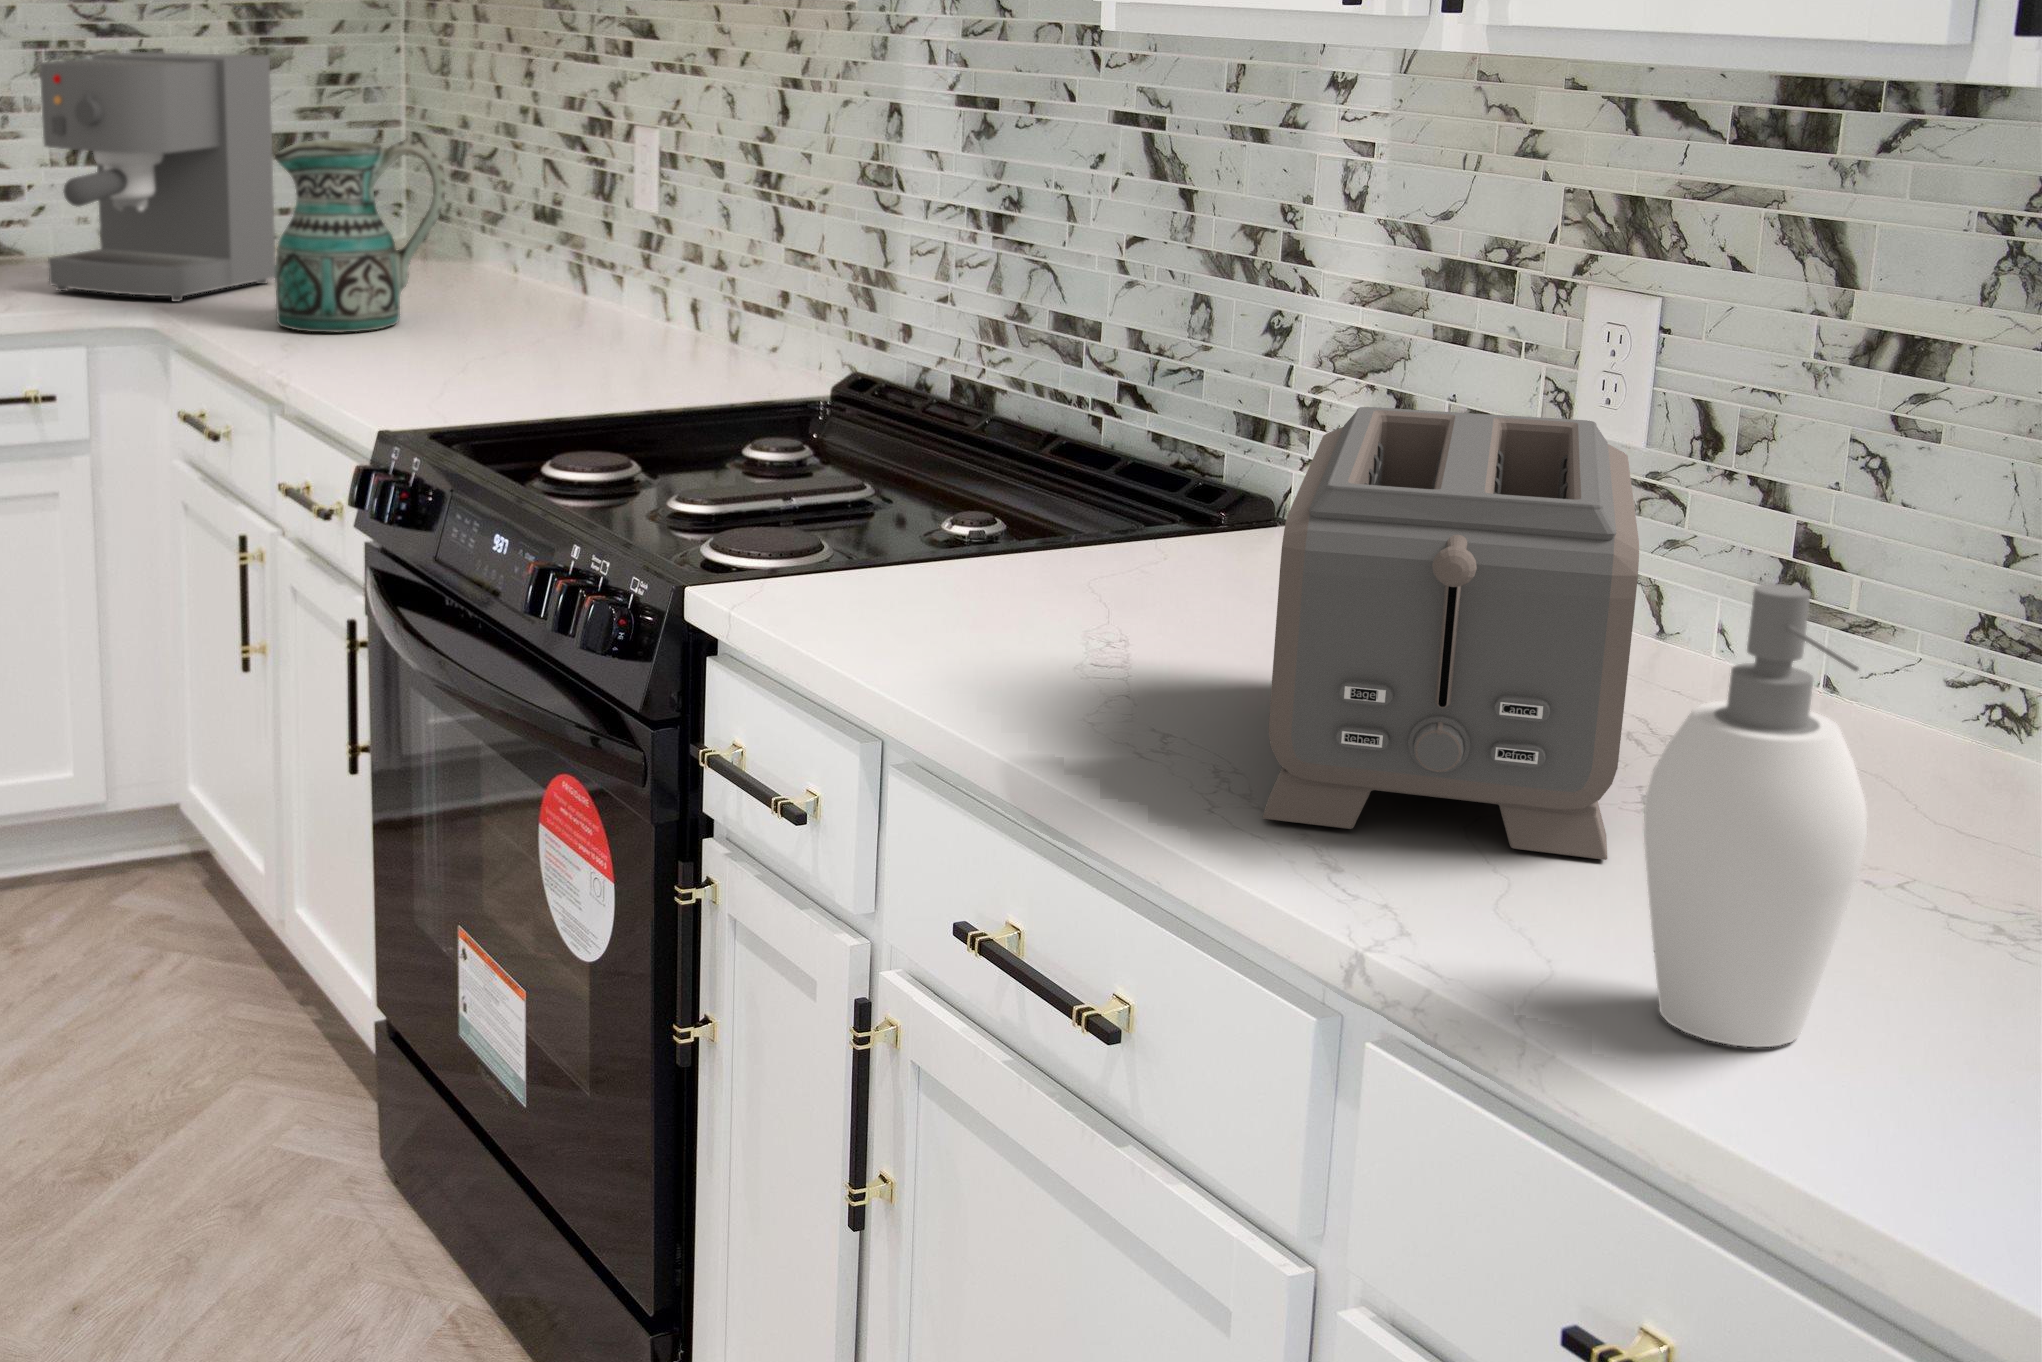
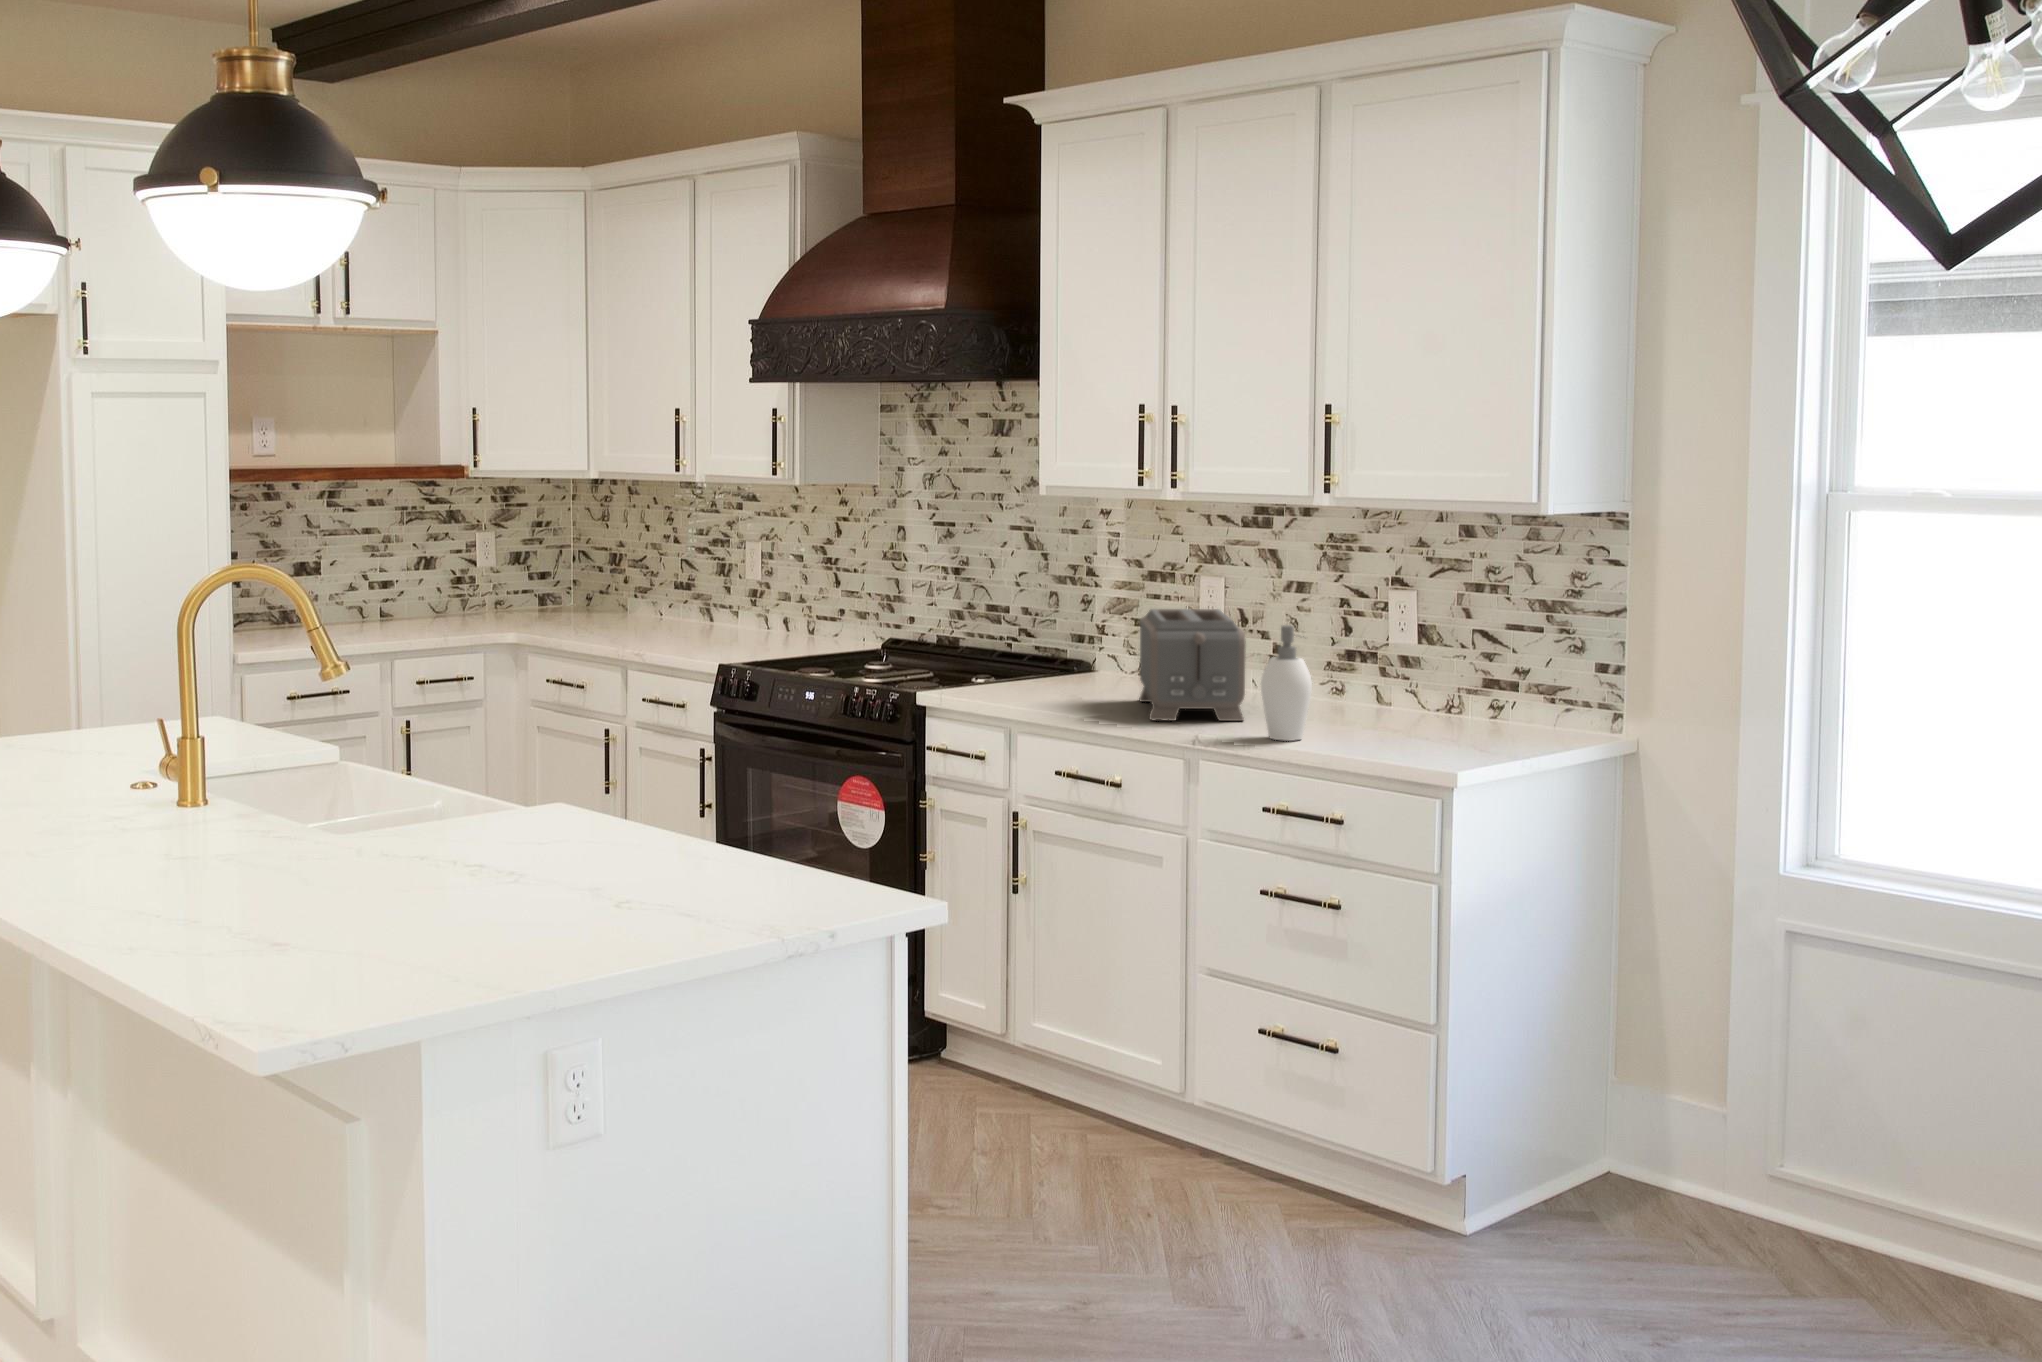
coffee maker: present [40,52,276,302] -> none [445,512,553,632]
ceramic pitcher: present [275,140,445,332] -> none [592,549,672,639]

